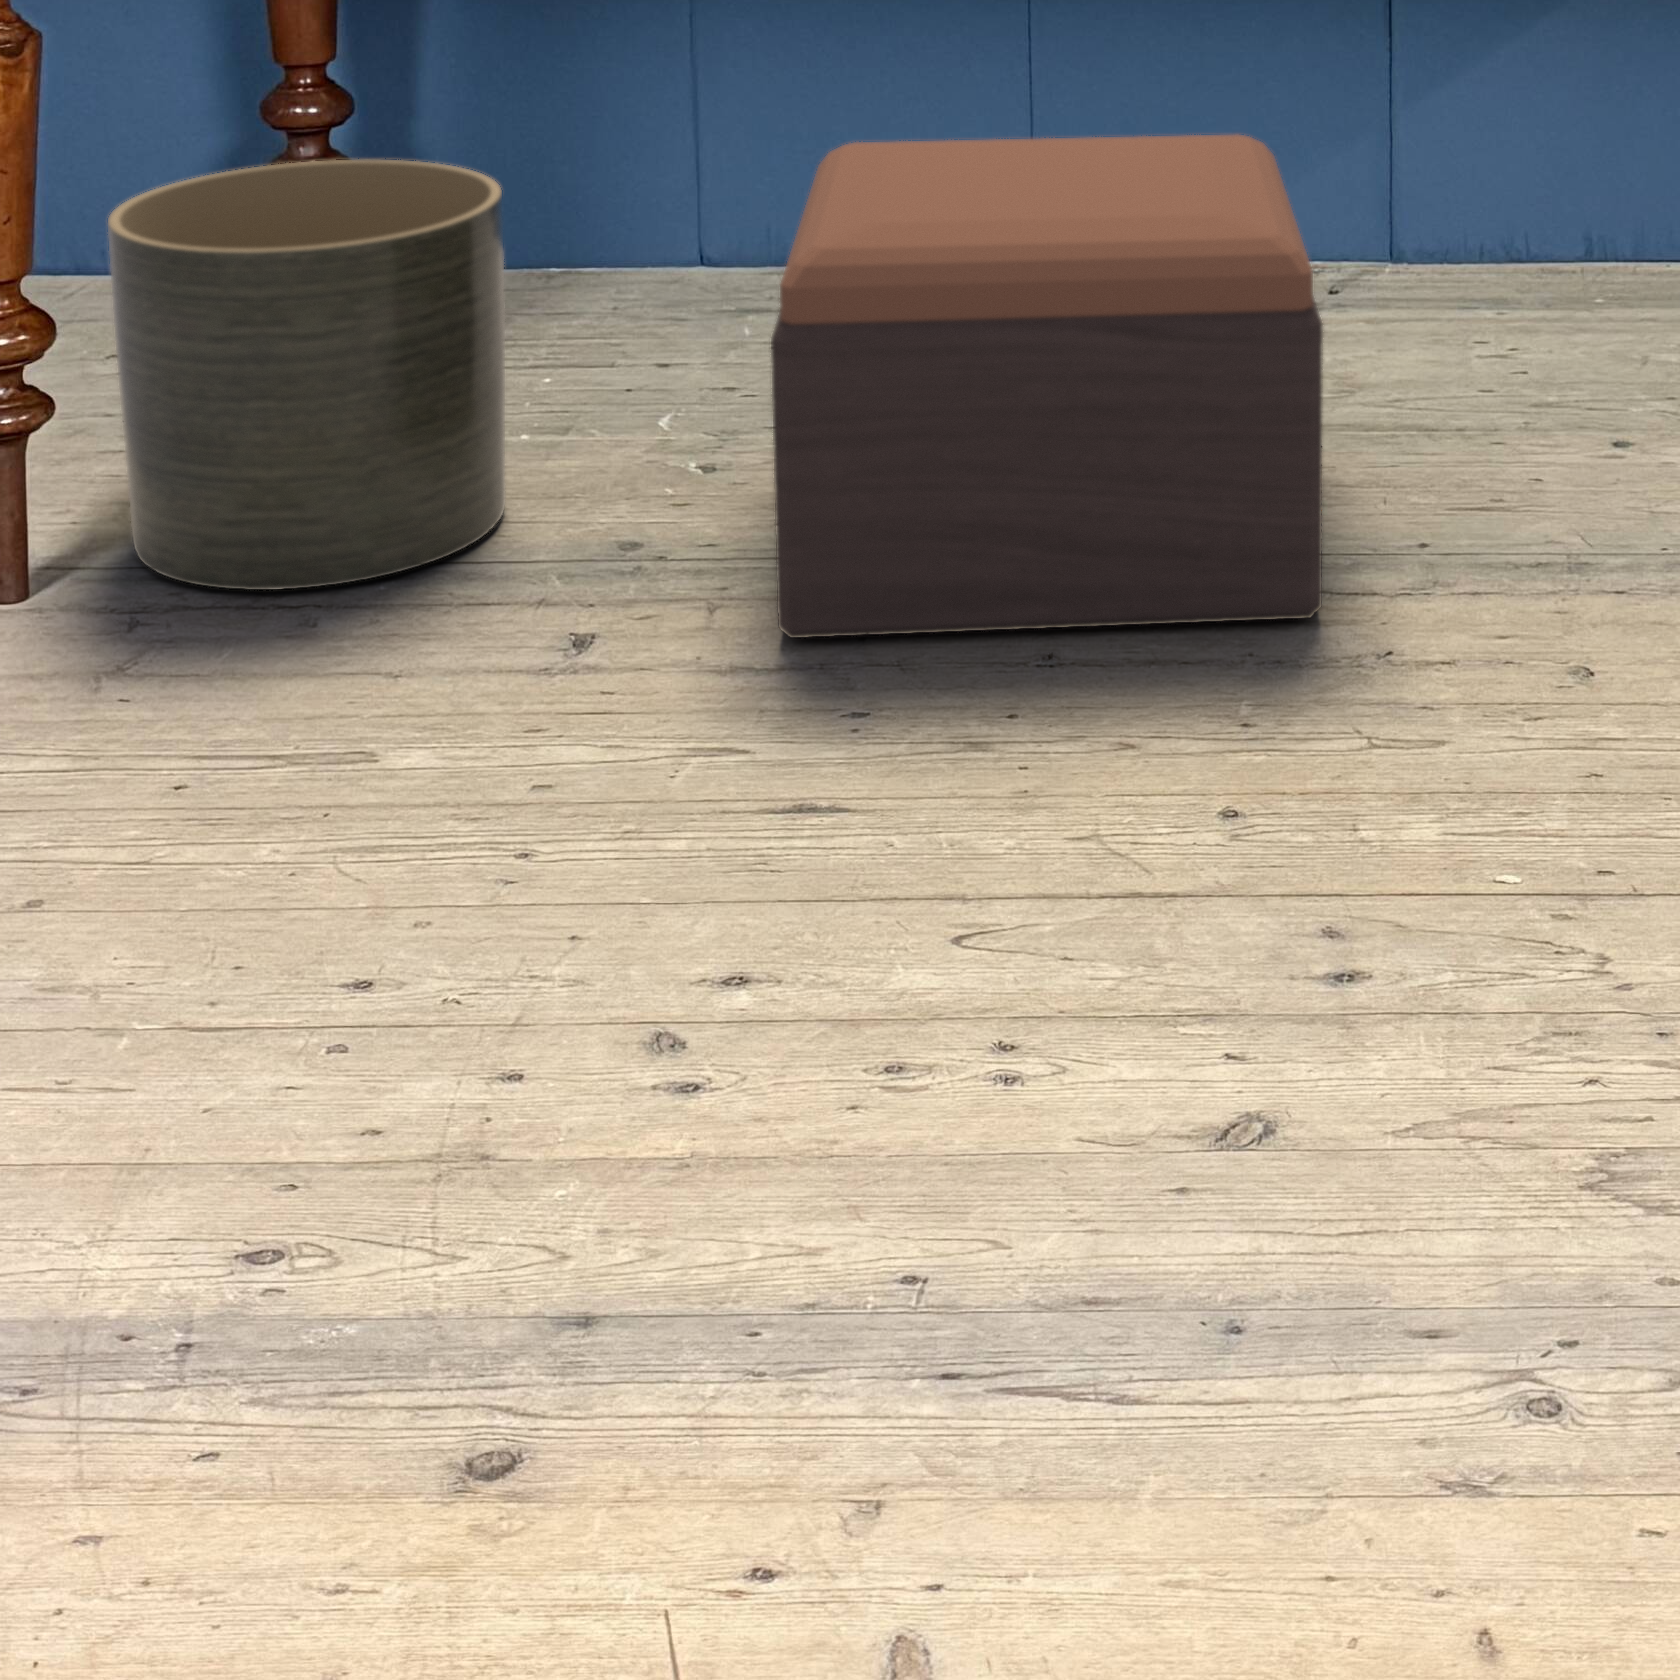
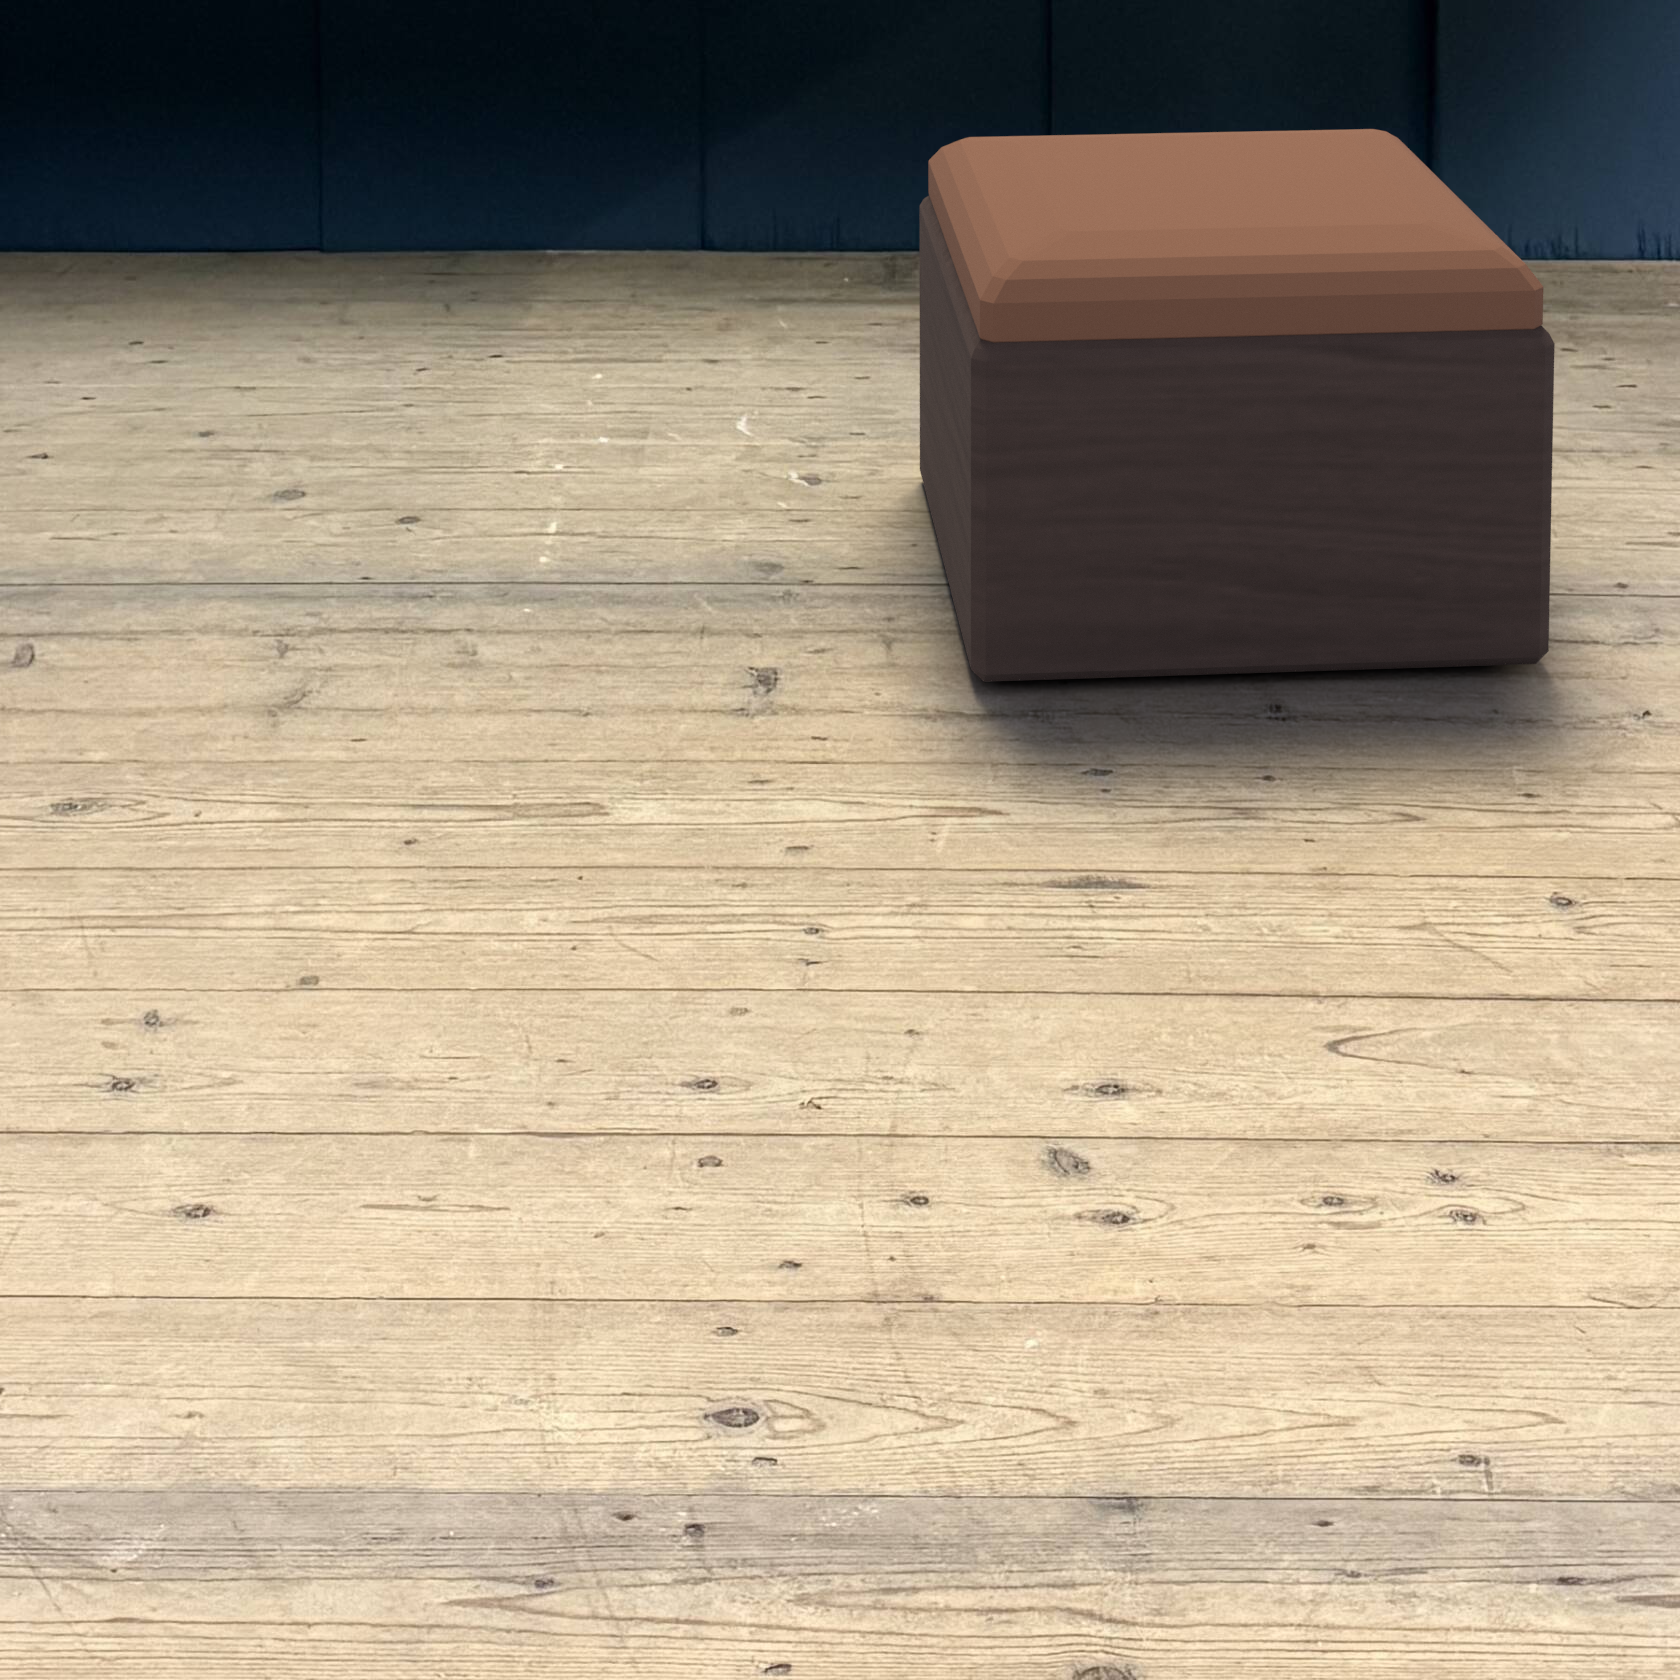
planter: present [108,160,506,590] -> none [222,154,618,620]

